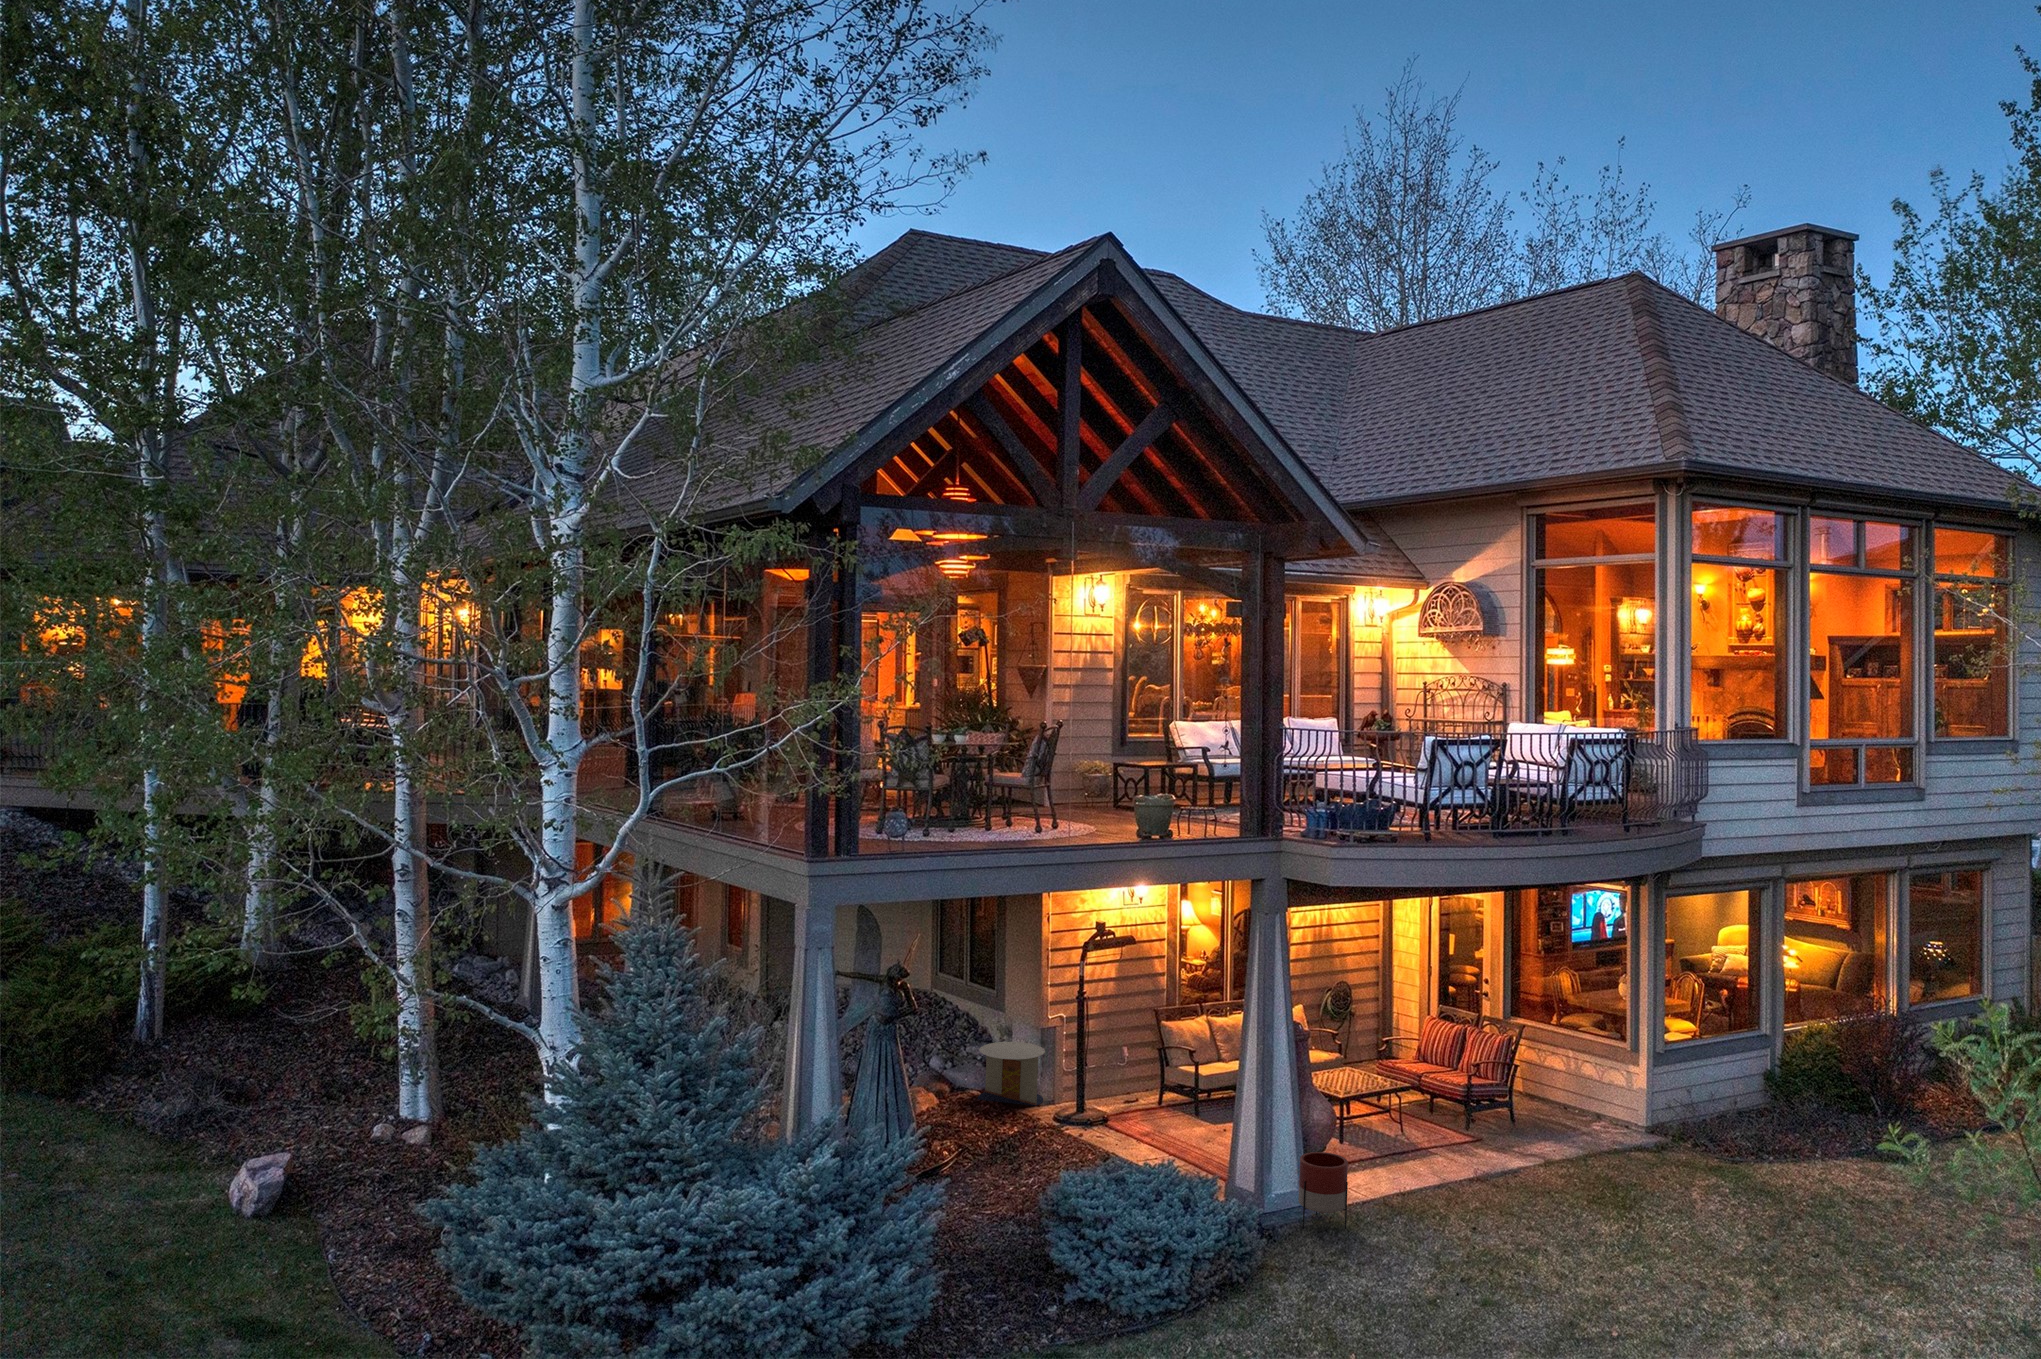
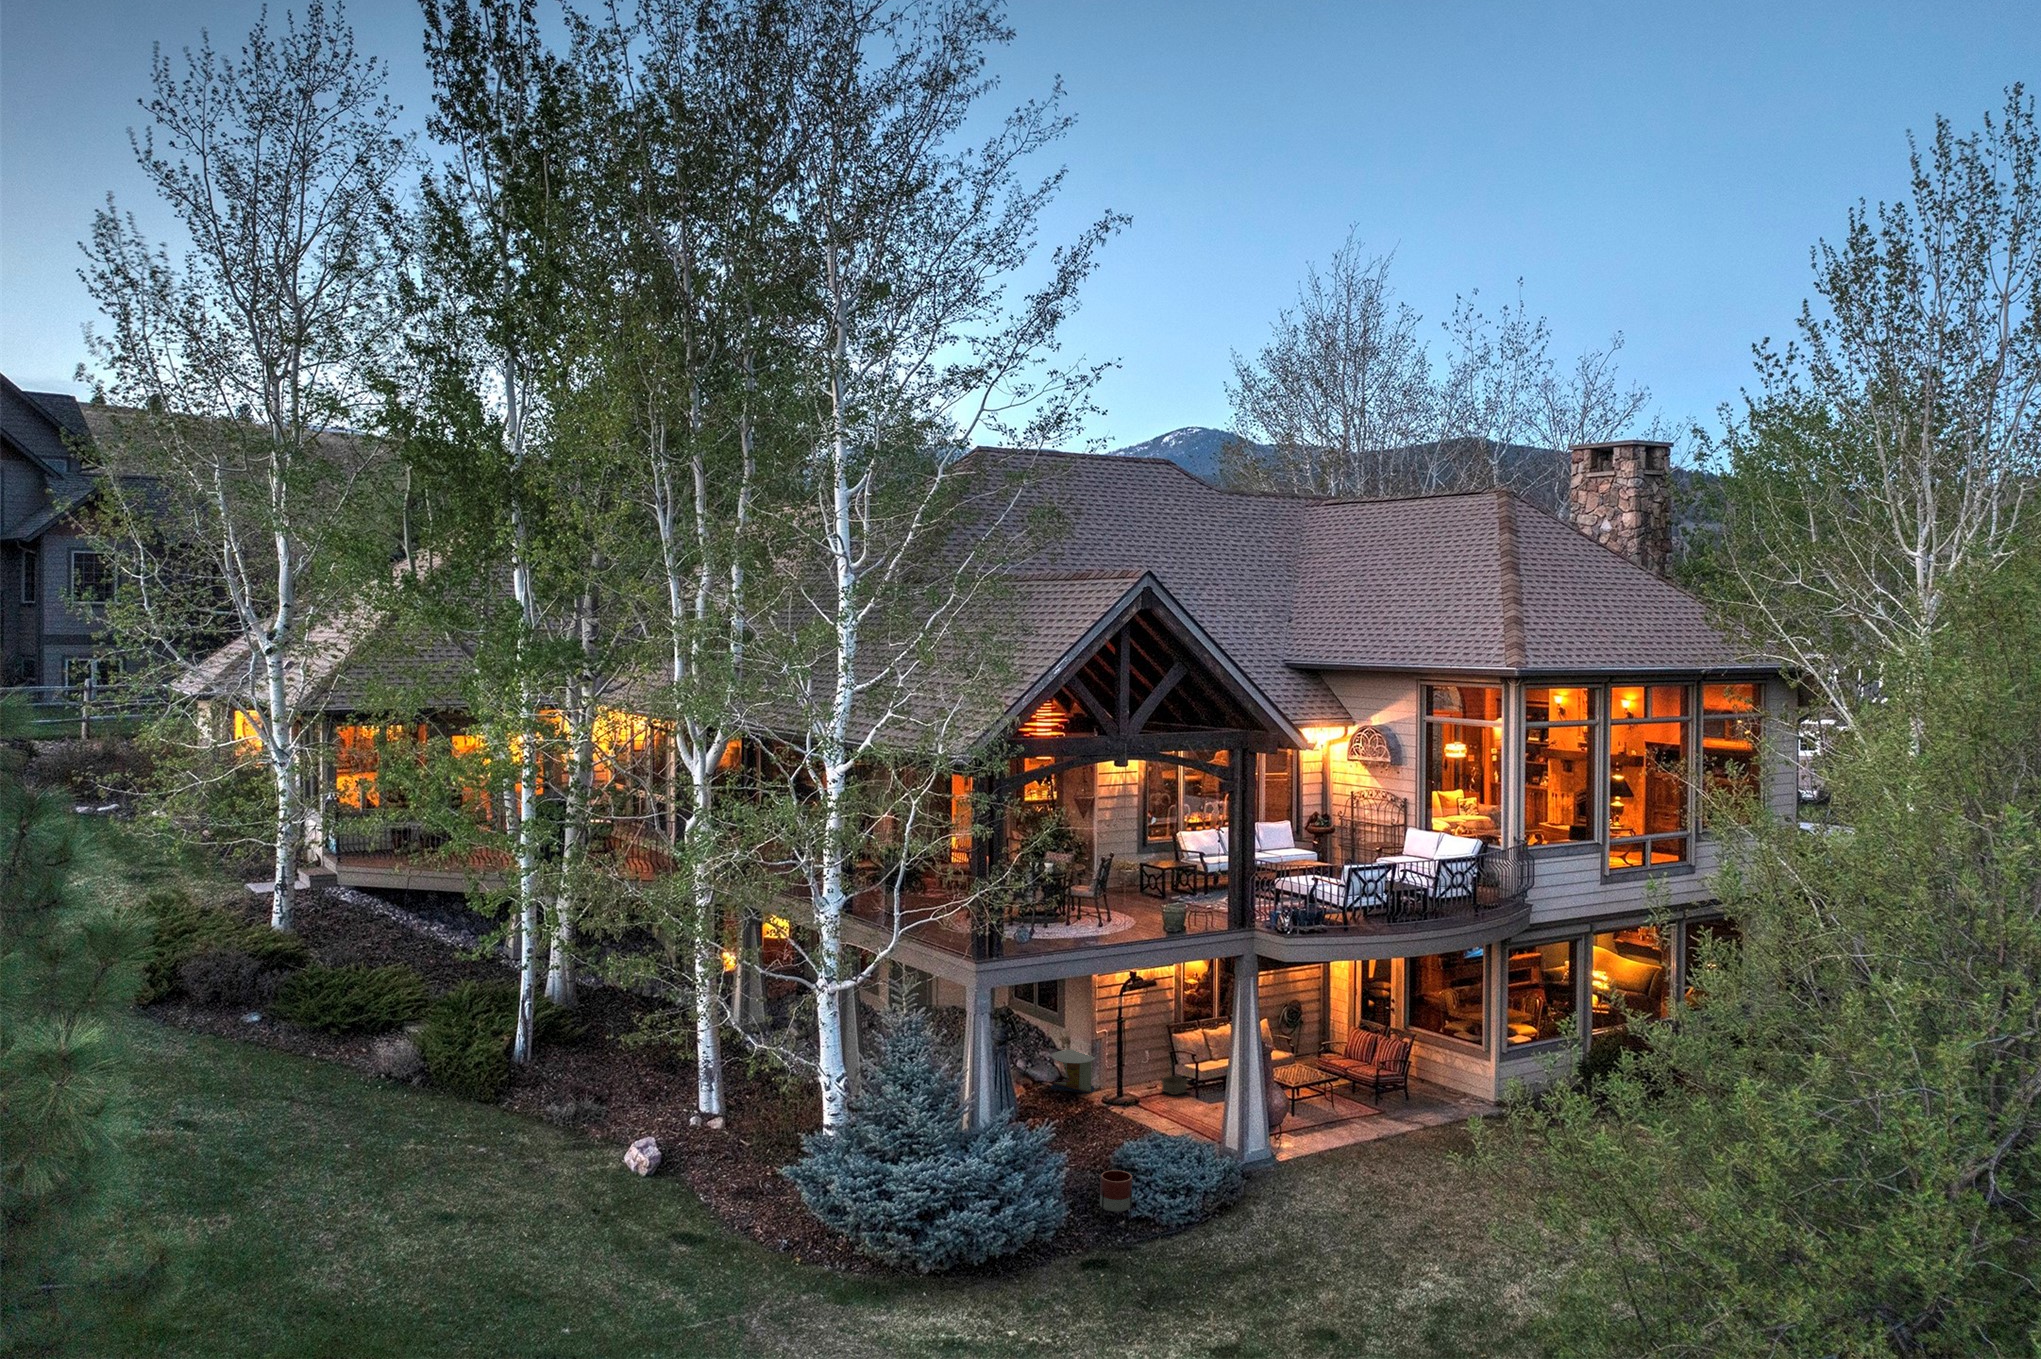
basket: none [1143,1058,1184,1110] -> present [1161,1076,1188,1095]
planter: present [1298,1152,1348,1229] -> present [1100,1170,1132,1222]

